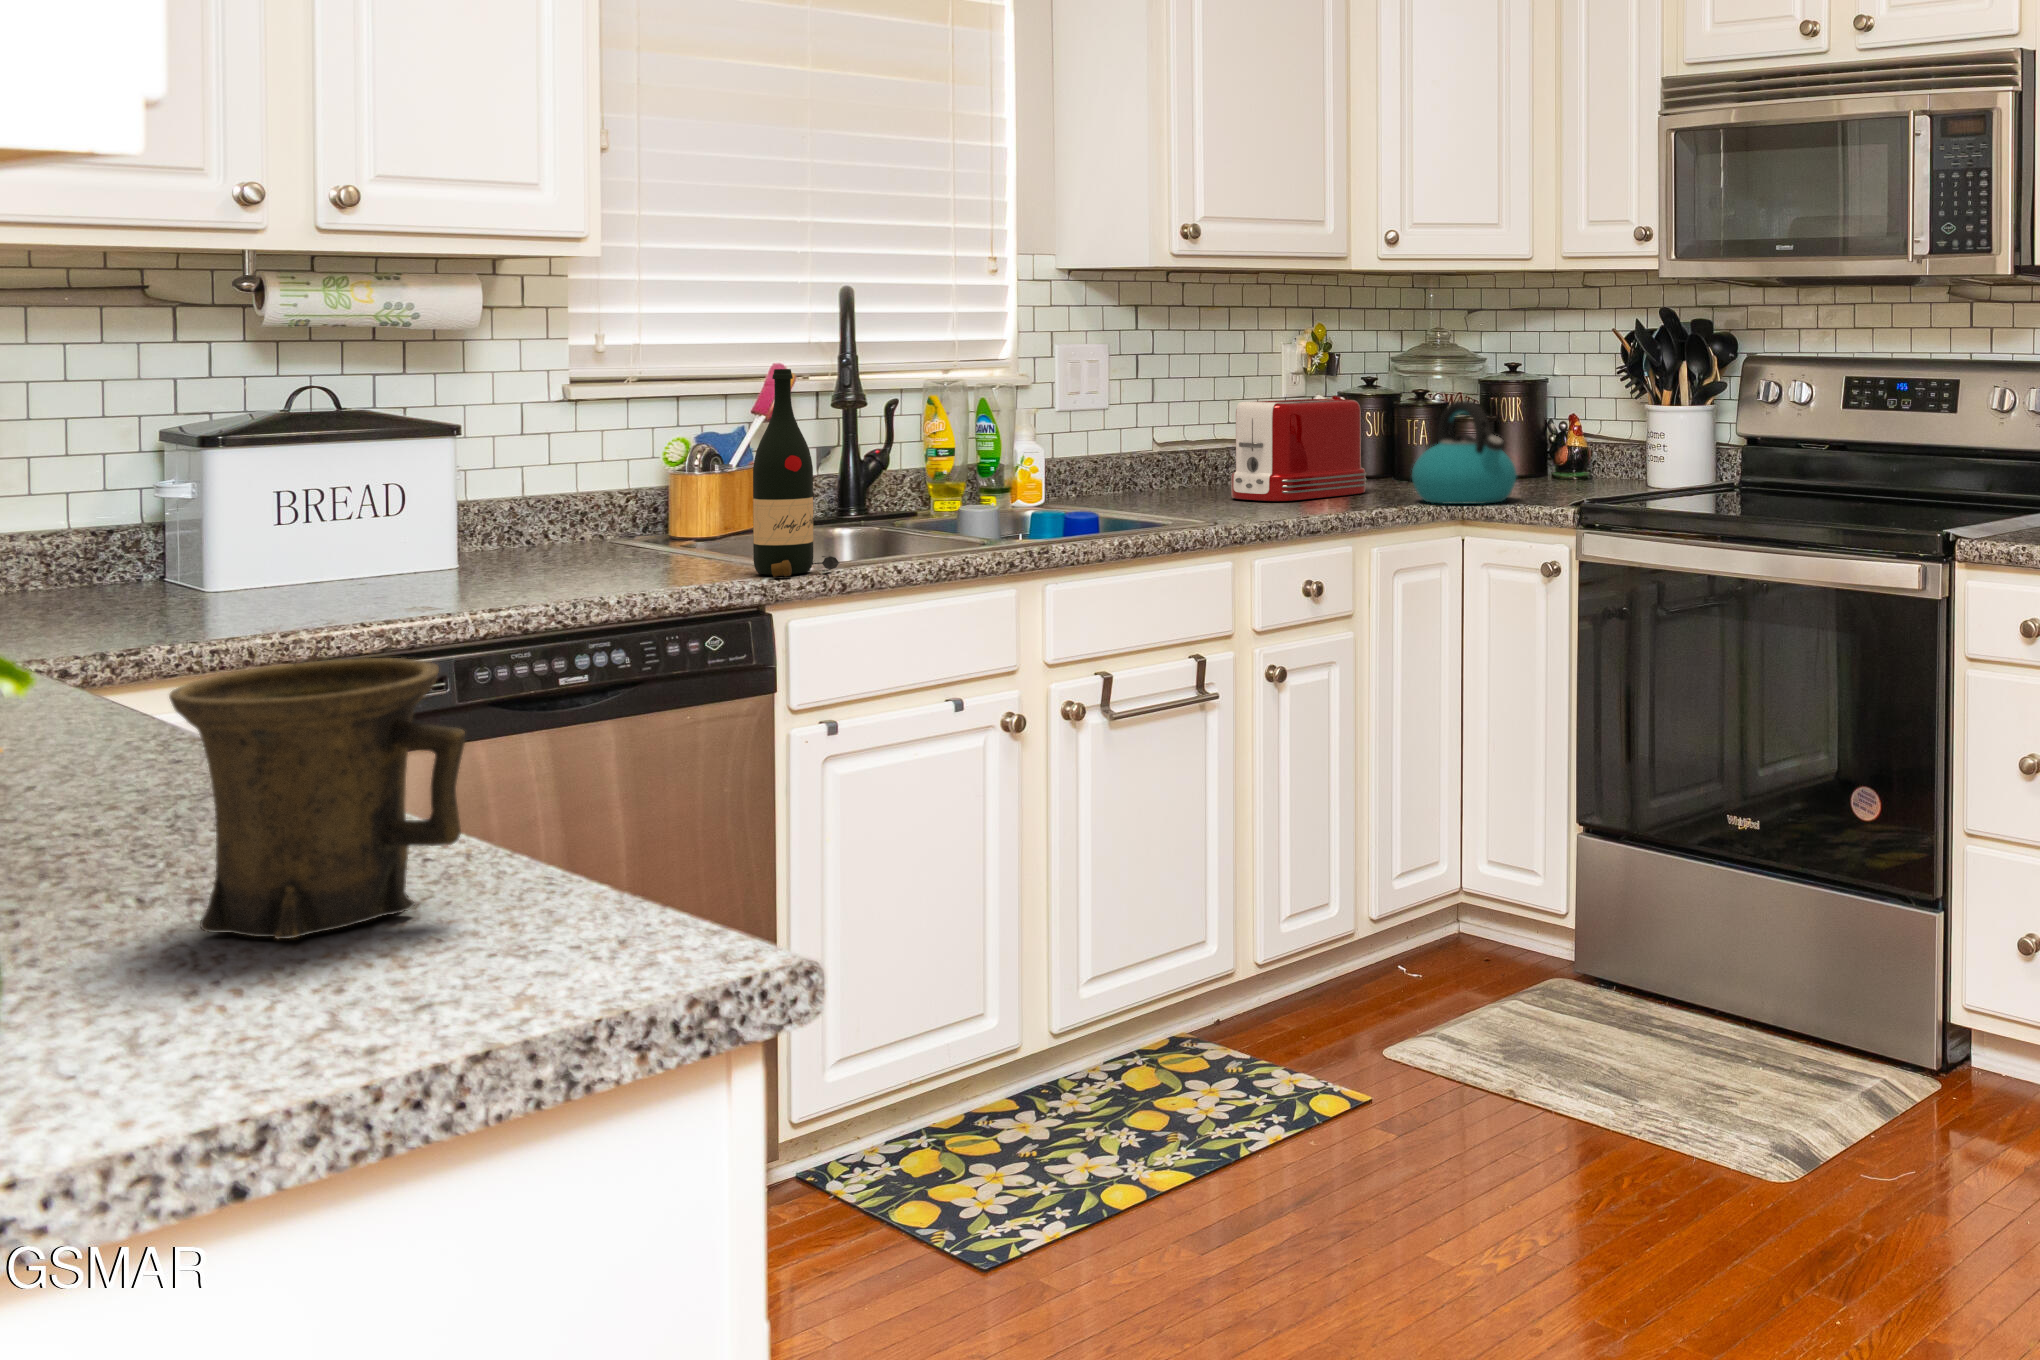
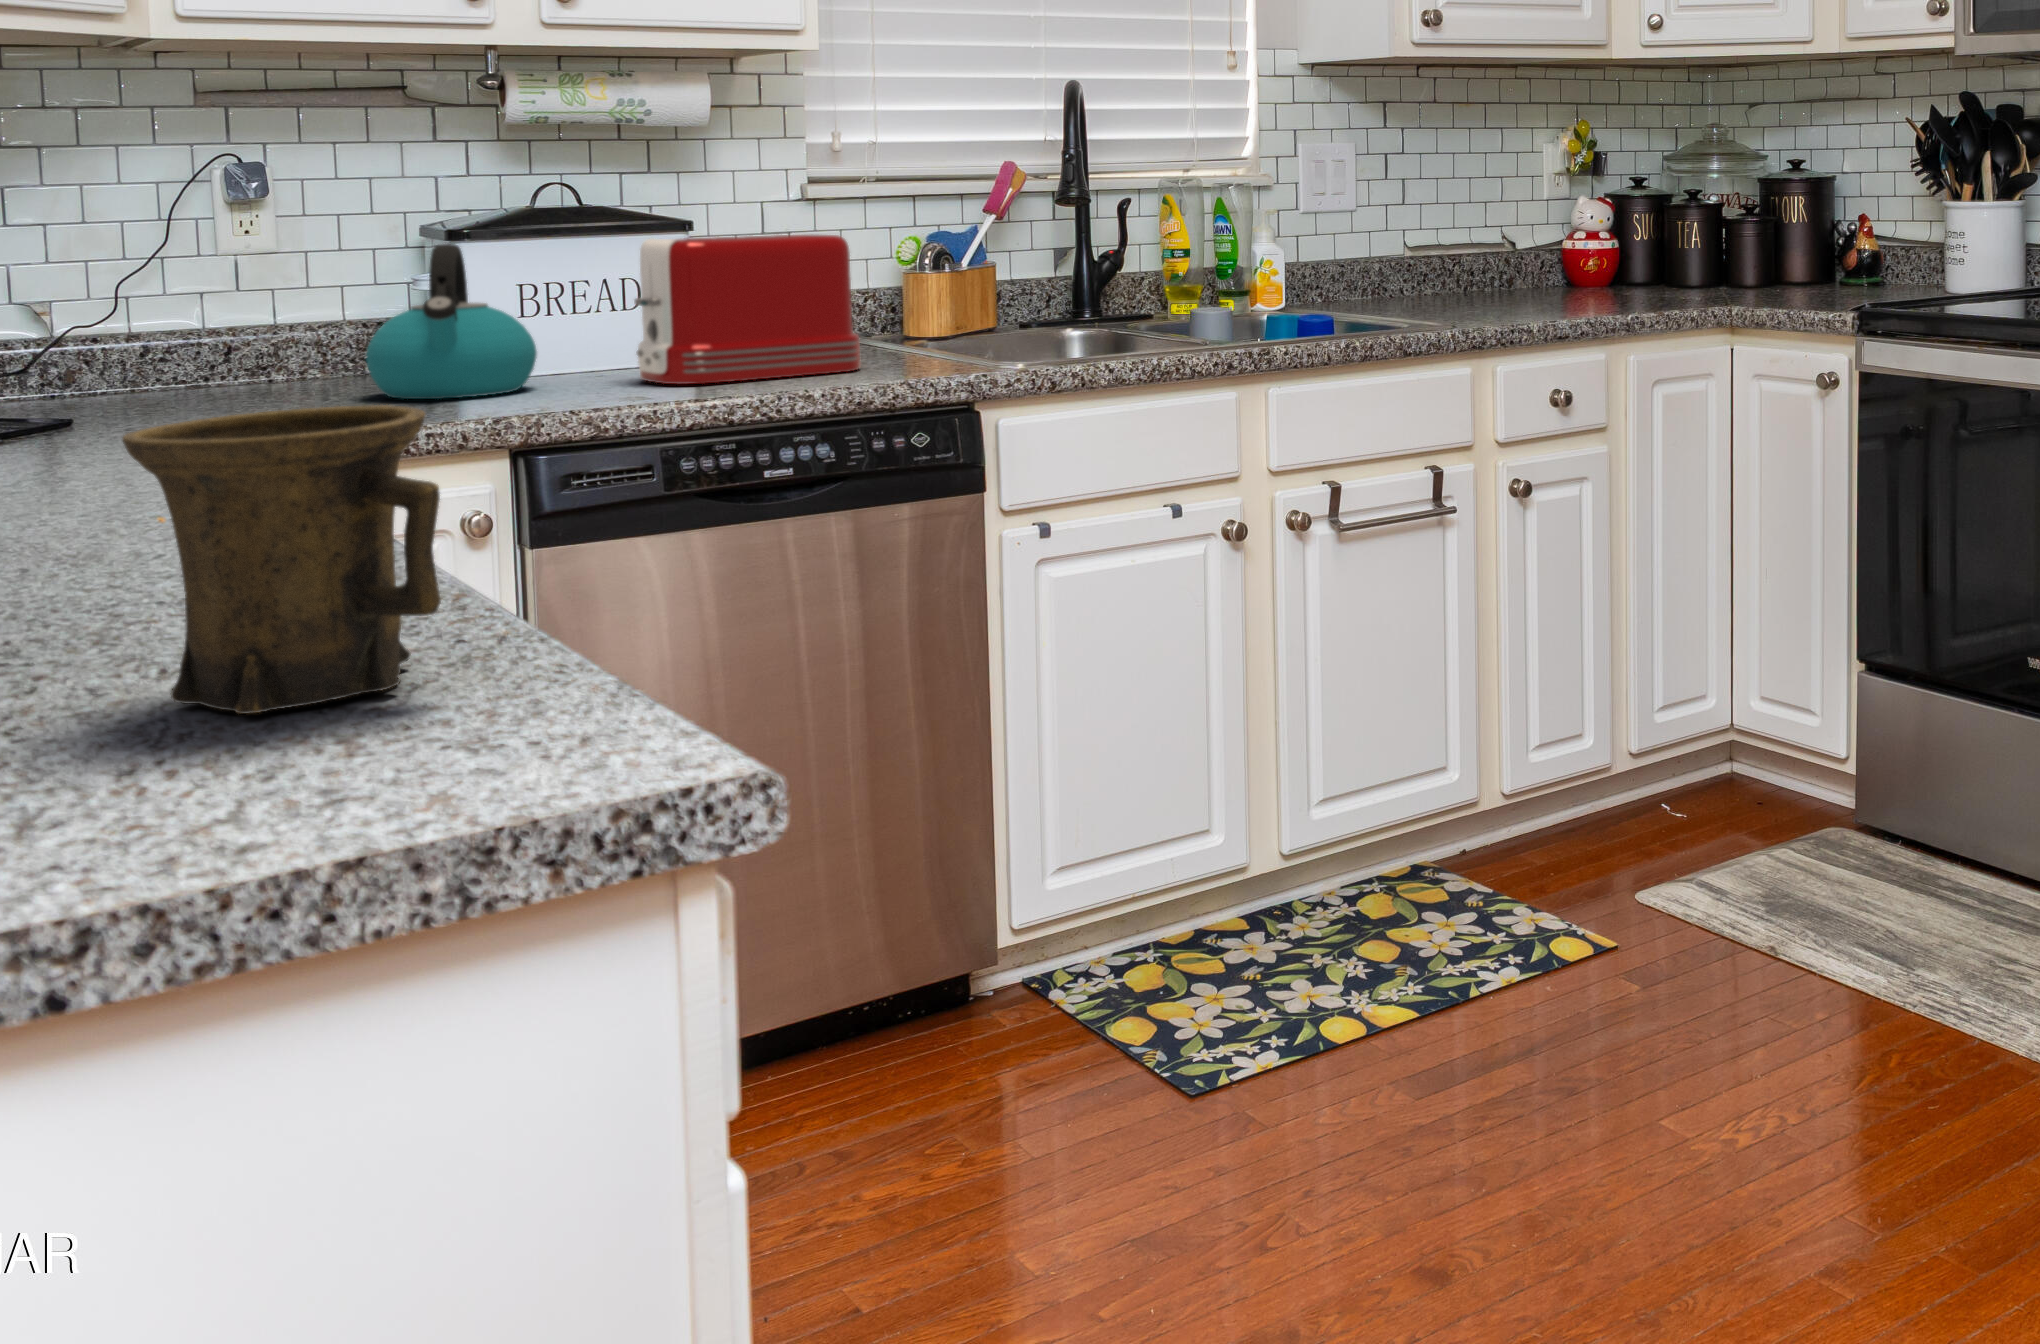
wine bottle: present [753,369,839,577] -> none [962,158,1050,374]
toaster: present [1231,399,1366,501] -> present [634,235,861,384]
kettle: present [1412,401,1516,504] -> present [366,244,537,399]

